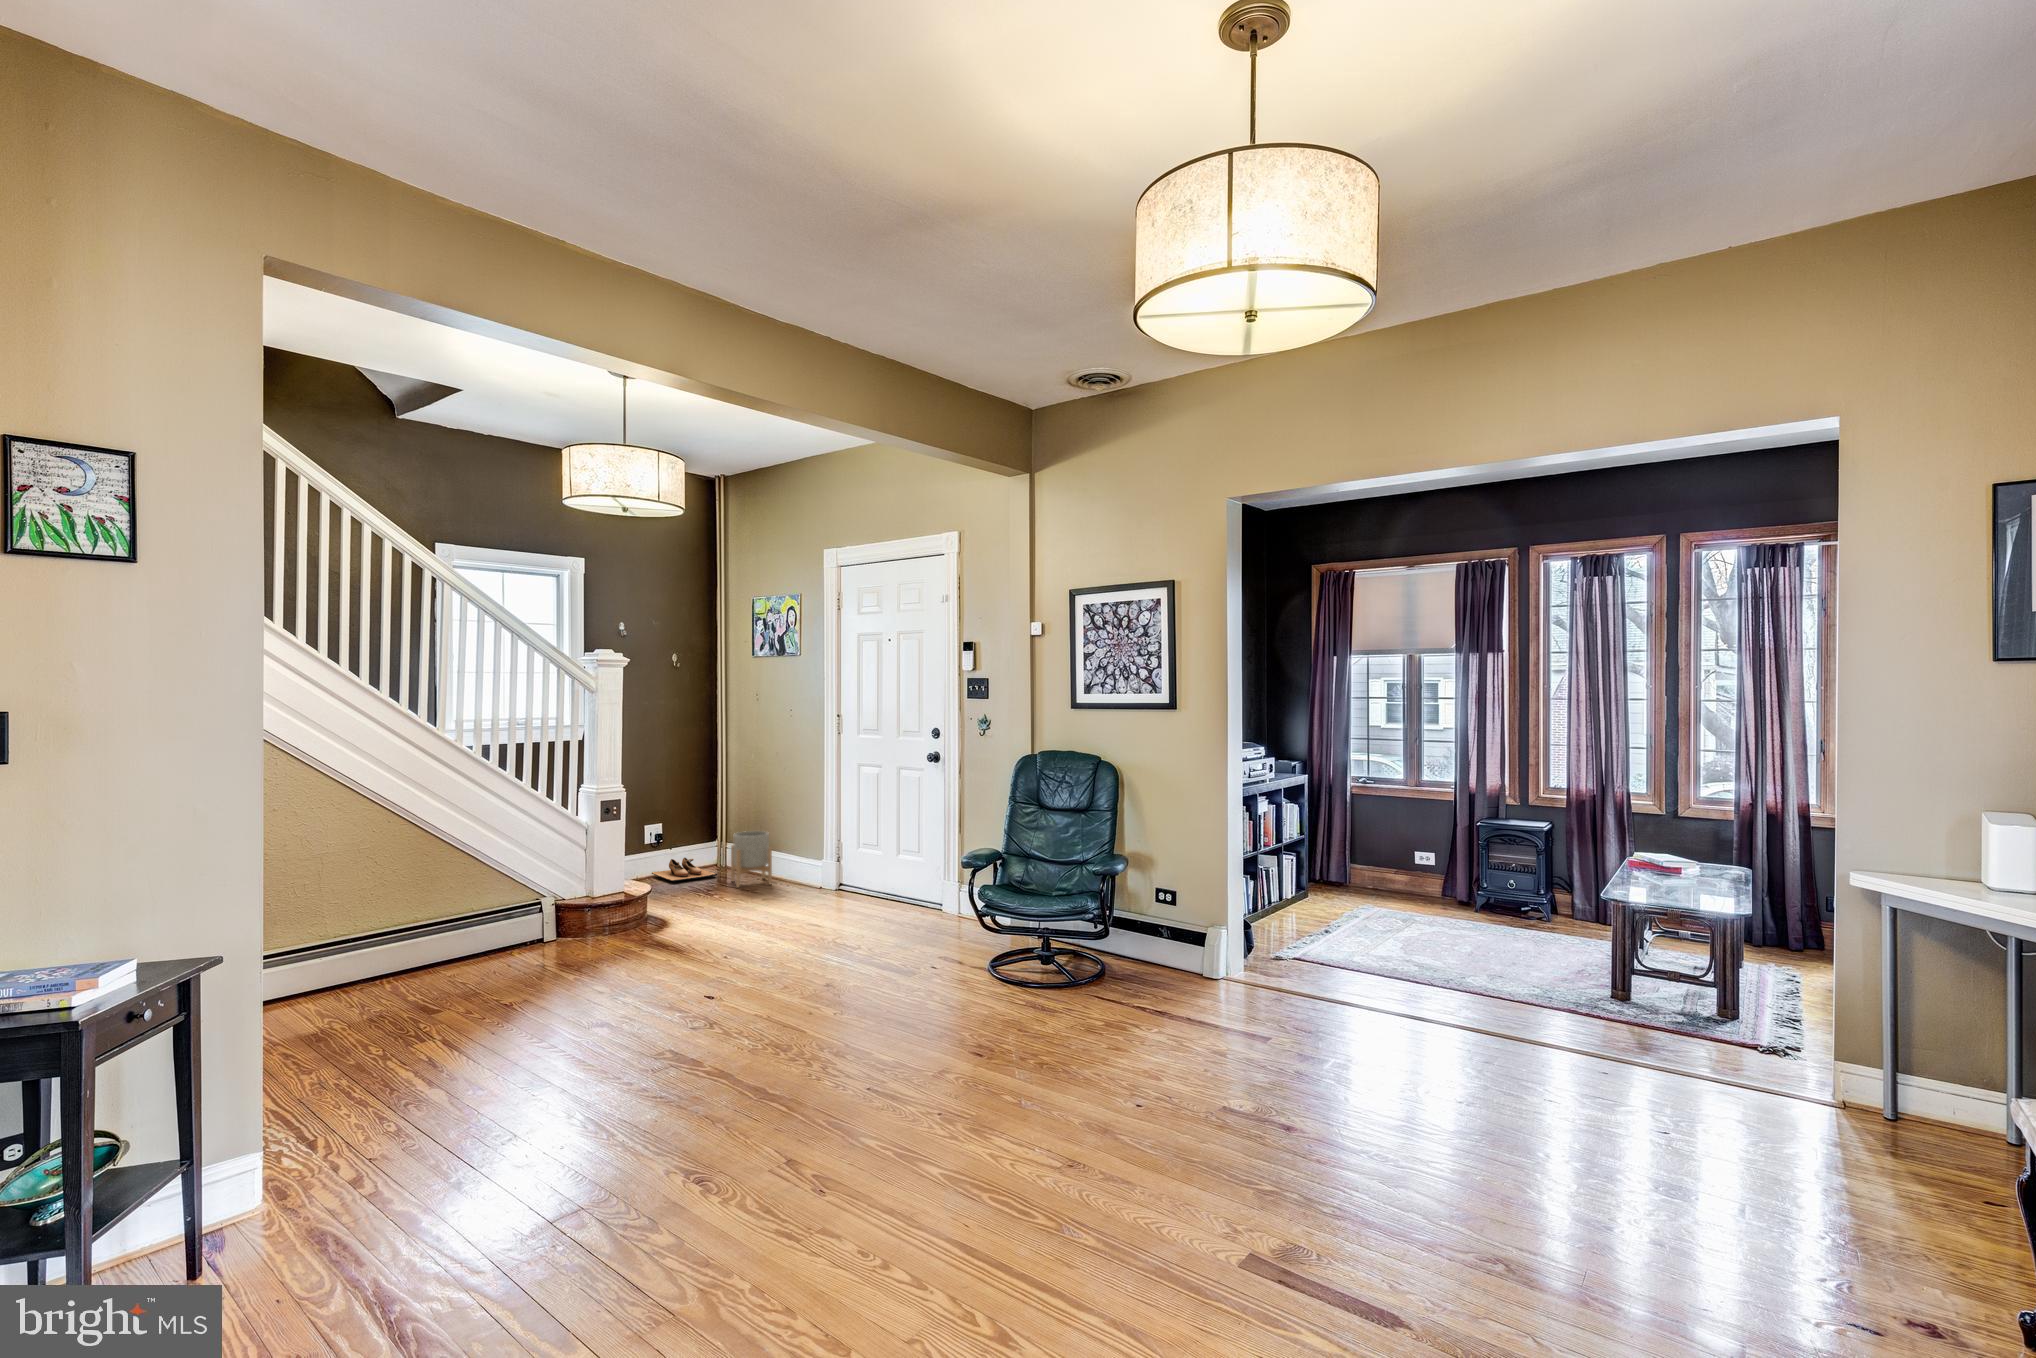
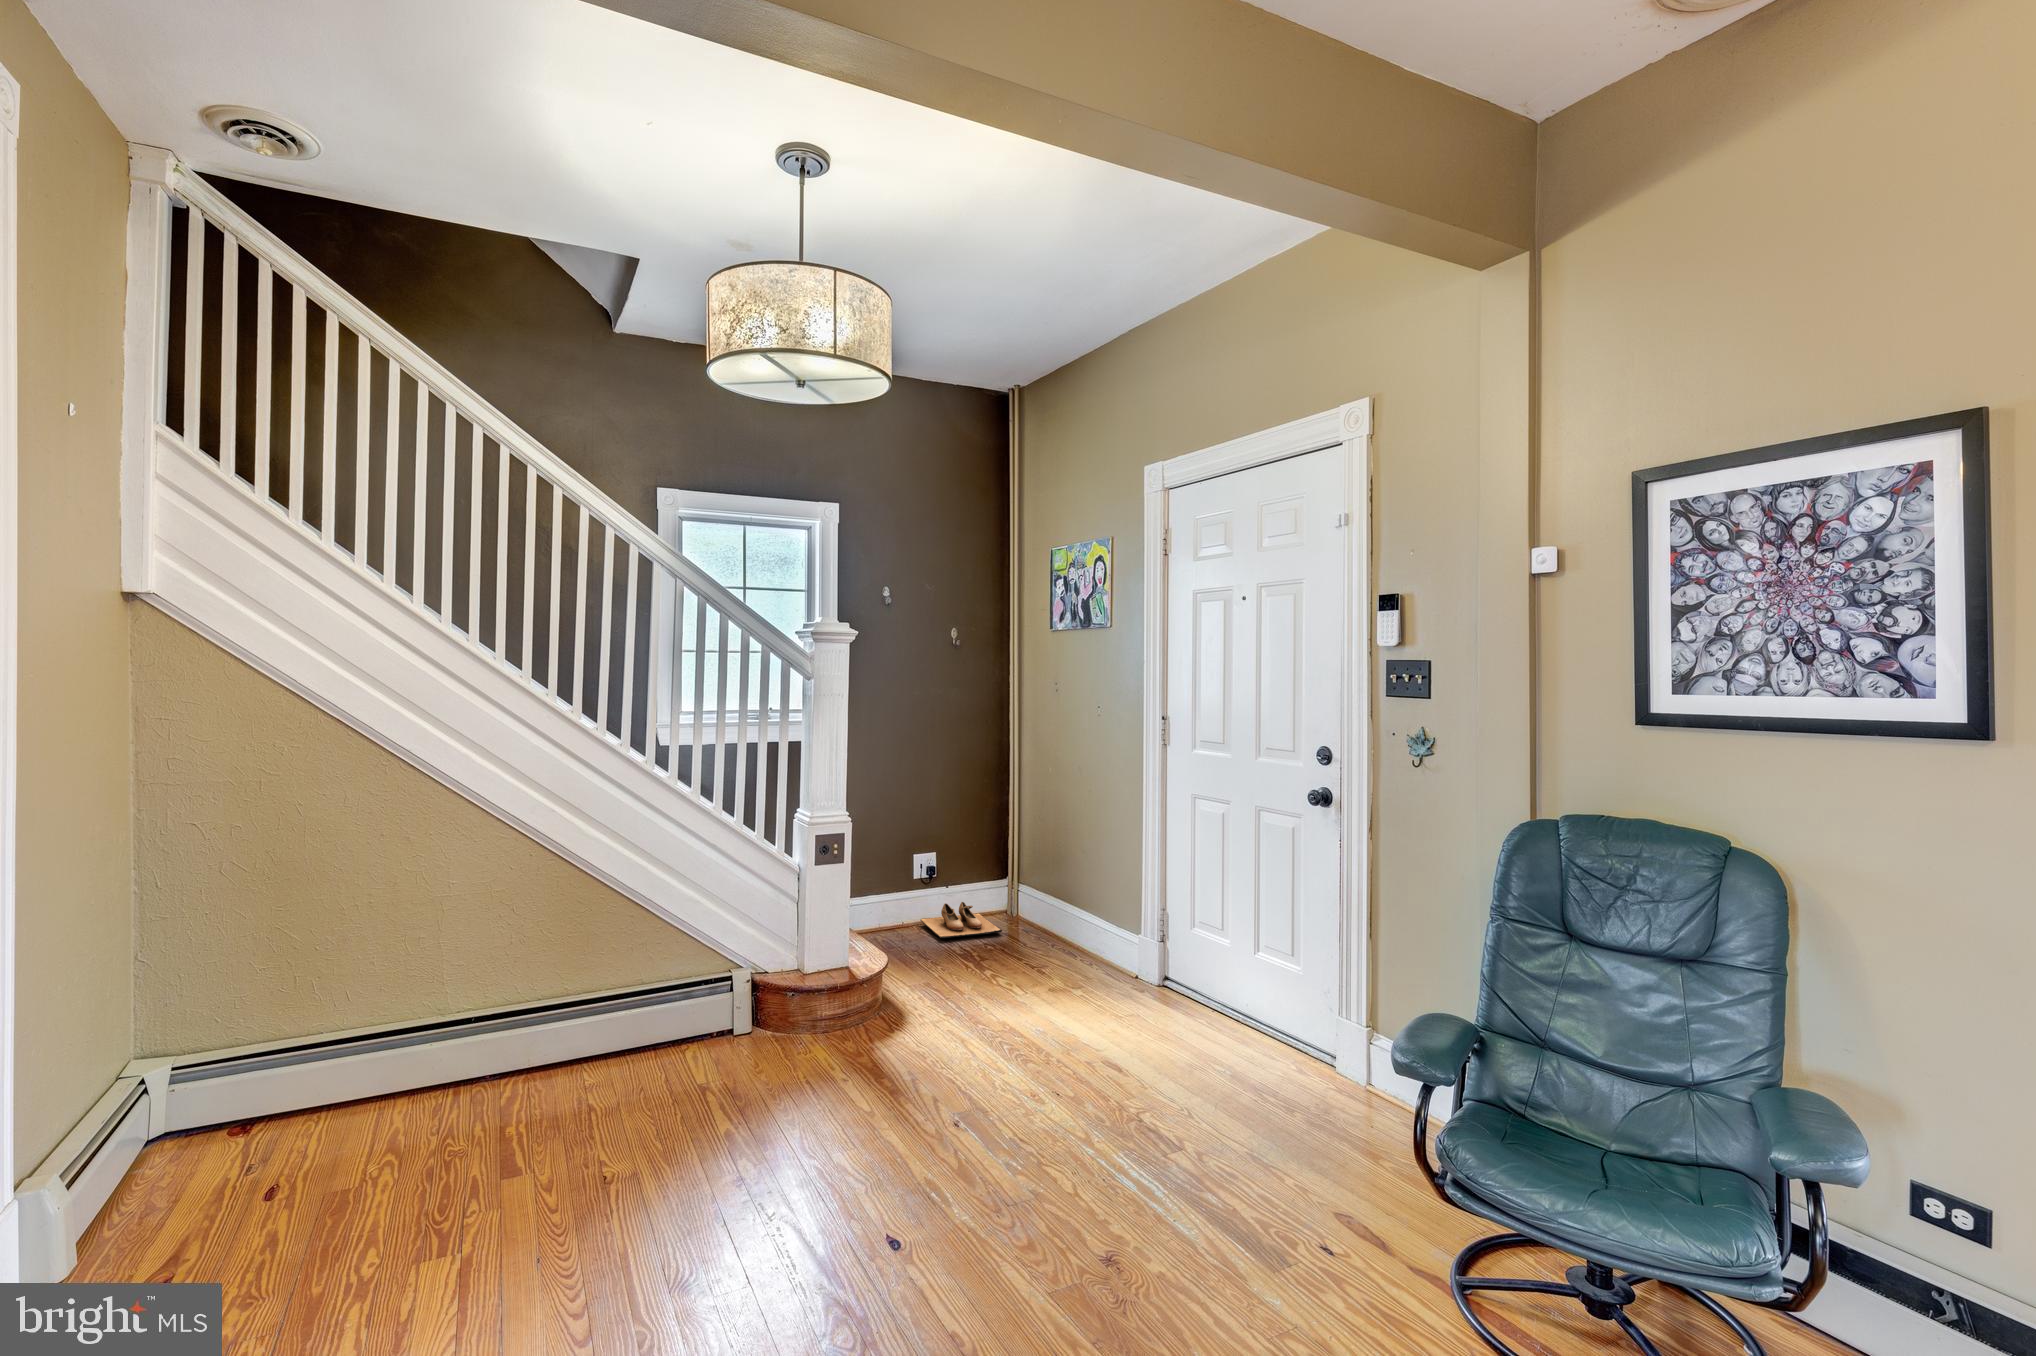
planter: present [731,831,772,887] -> none [1017,876,1071,959]

